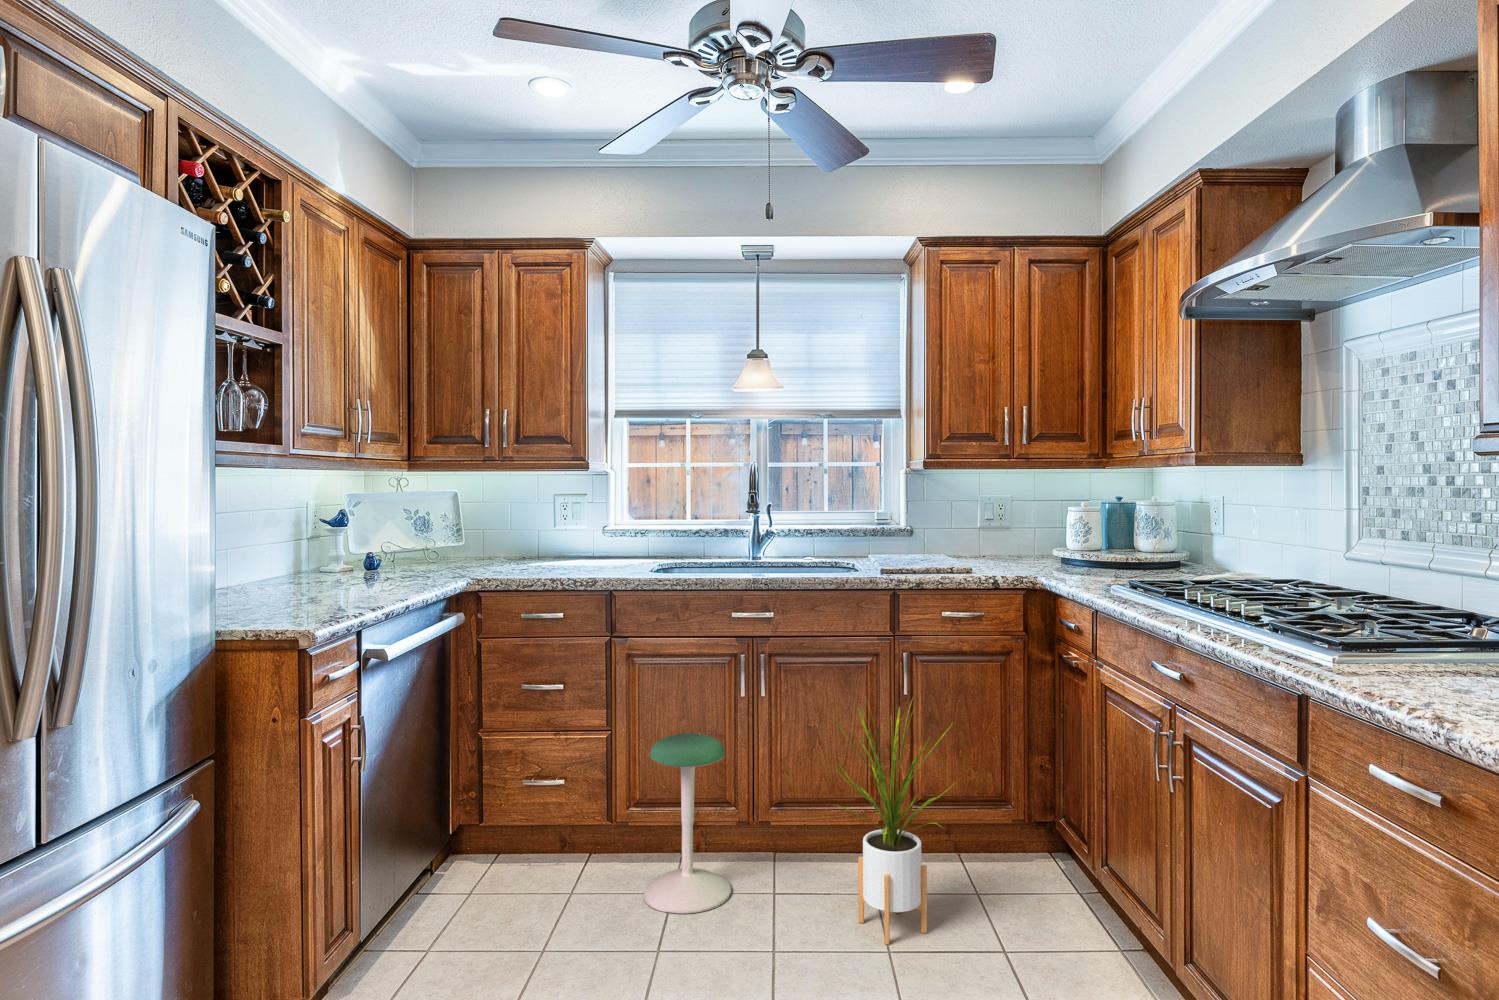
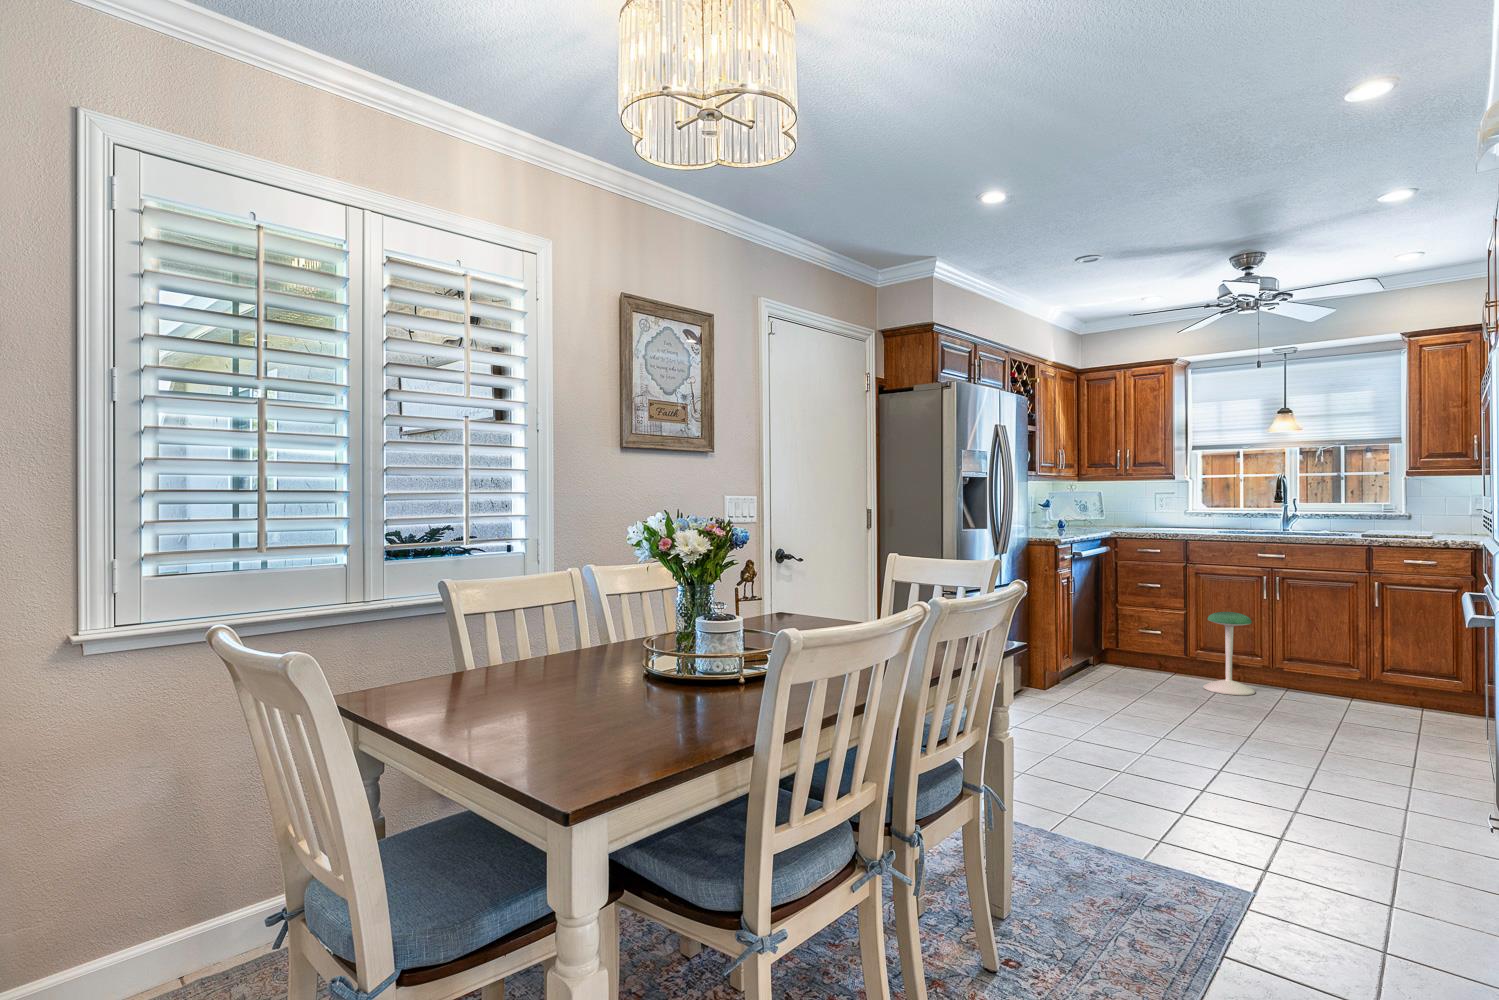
house plant: present [834,698,954,945] -> none [1309,595,1391,720]

